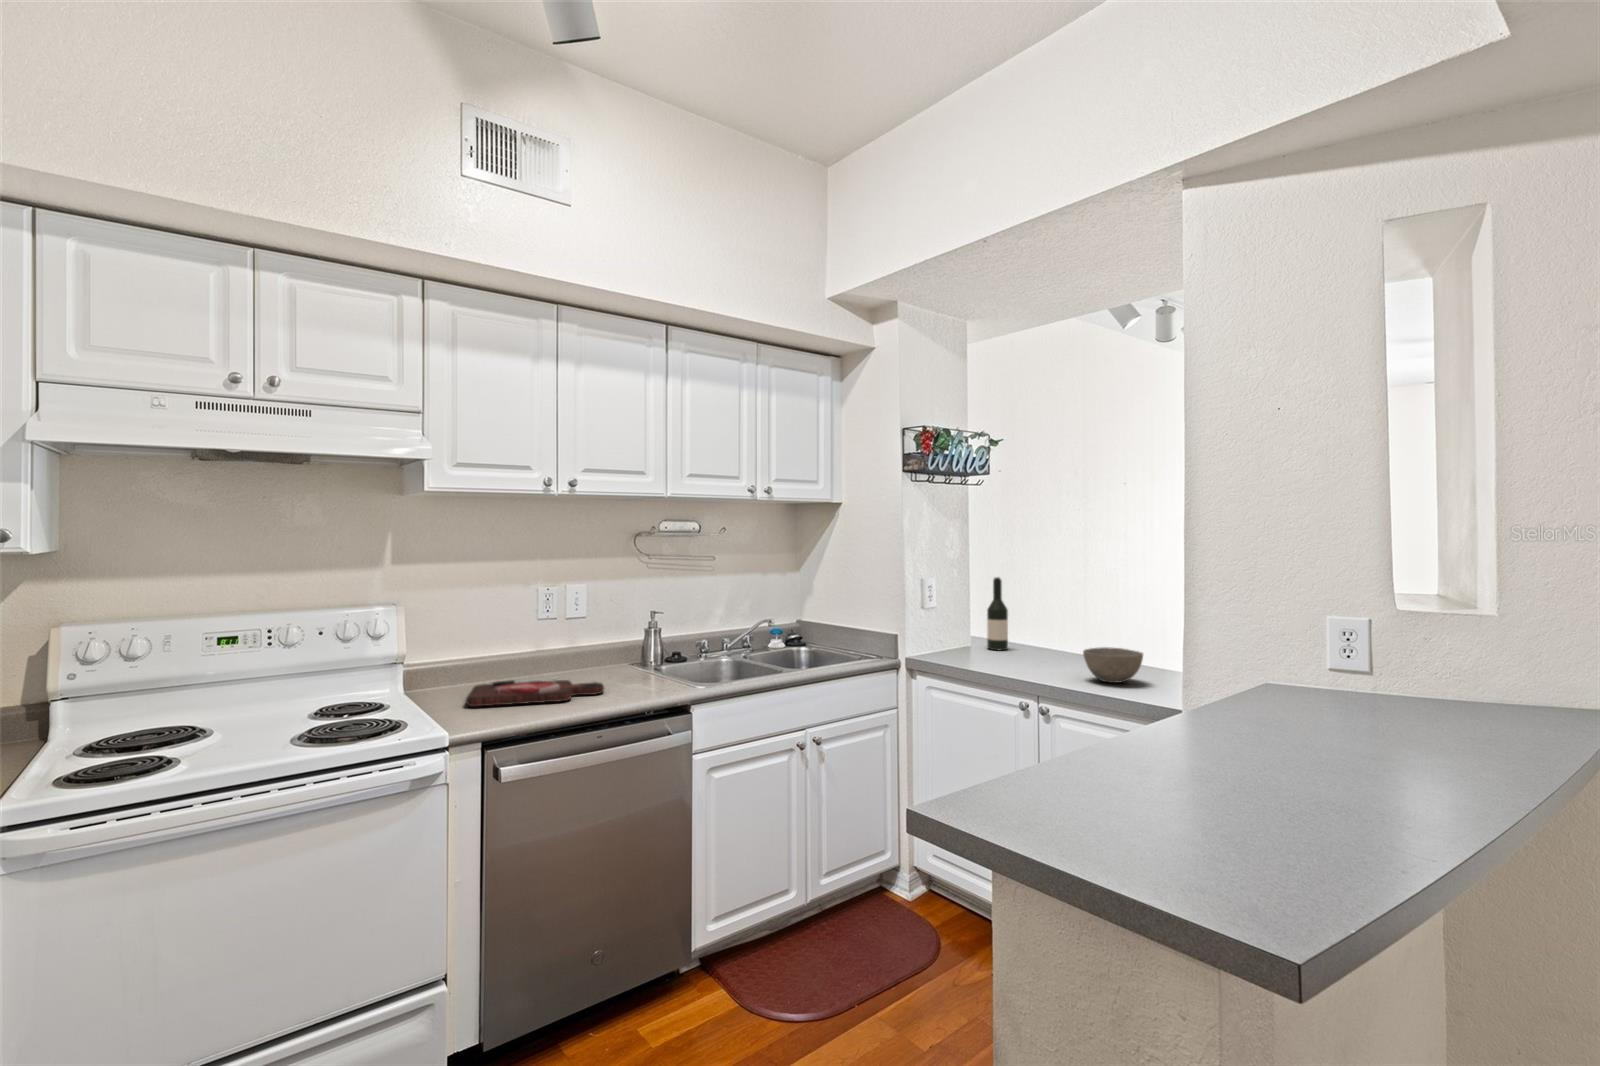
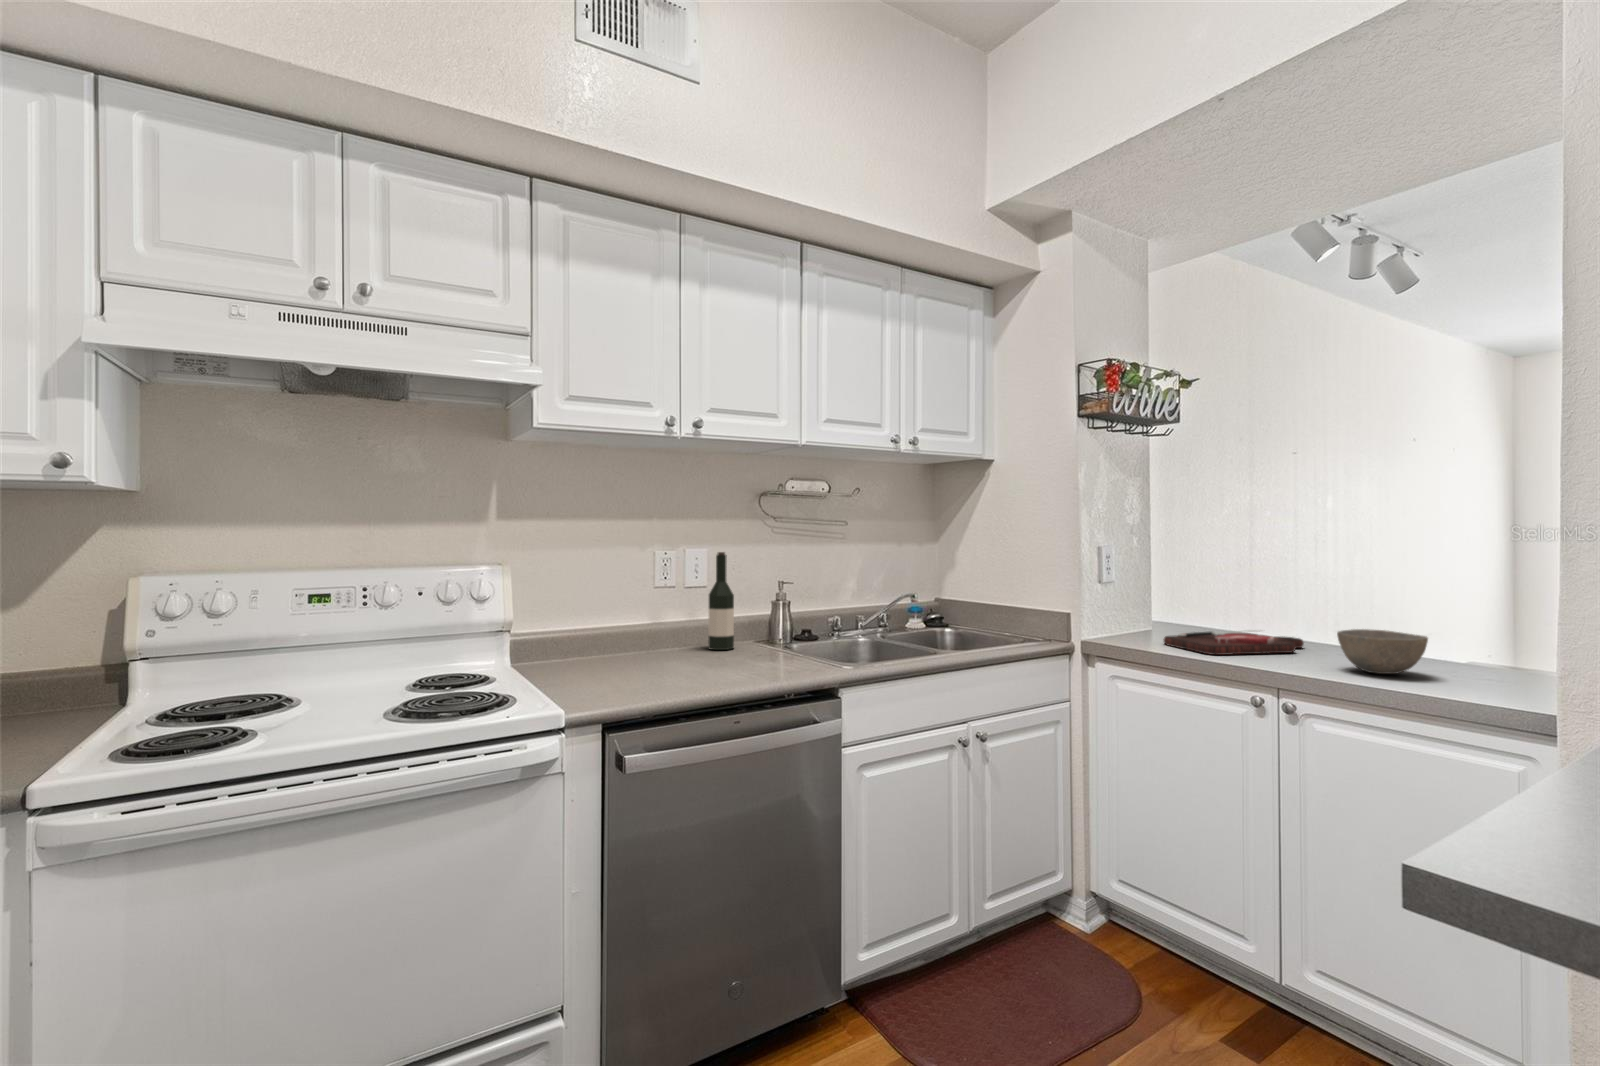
wine bottle: present [987,577,1008,650] -> present [708,552,734,650]
cutting board: present [466,679,604,707] -> present [1164,630,1304,655]

